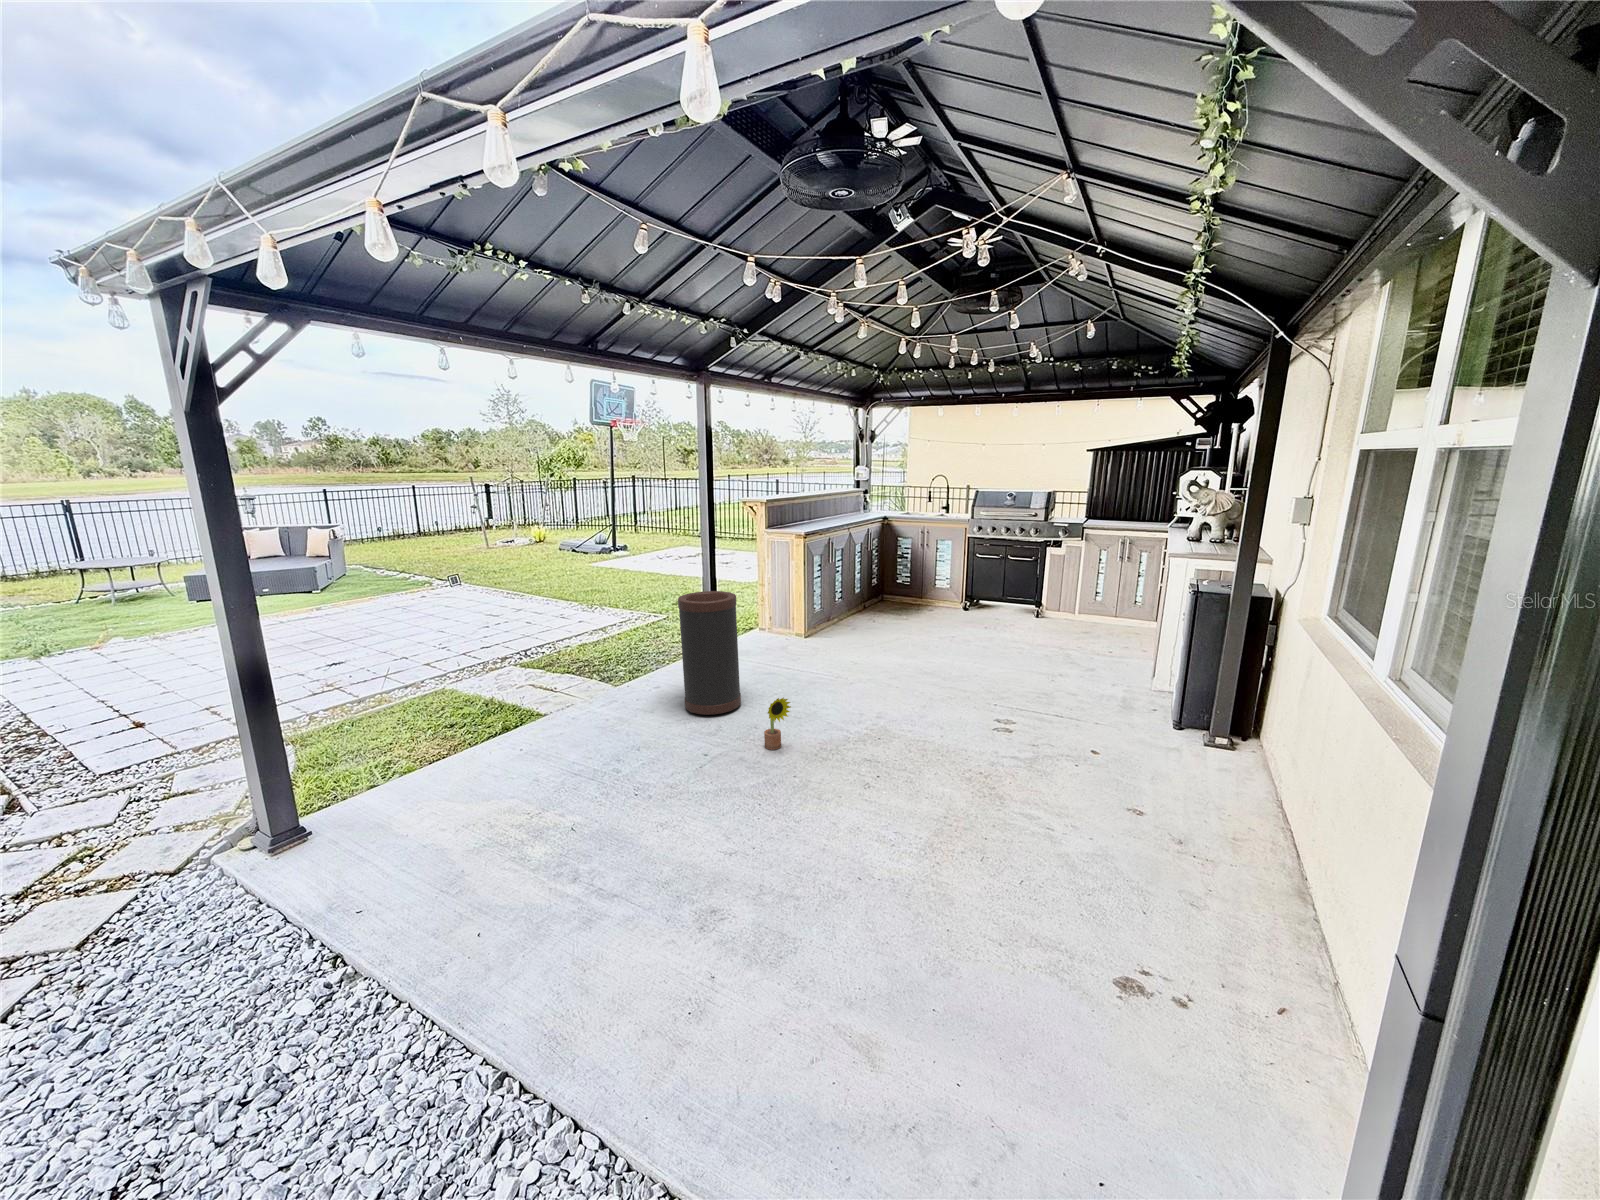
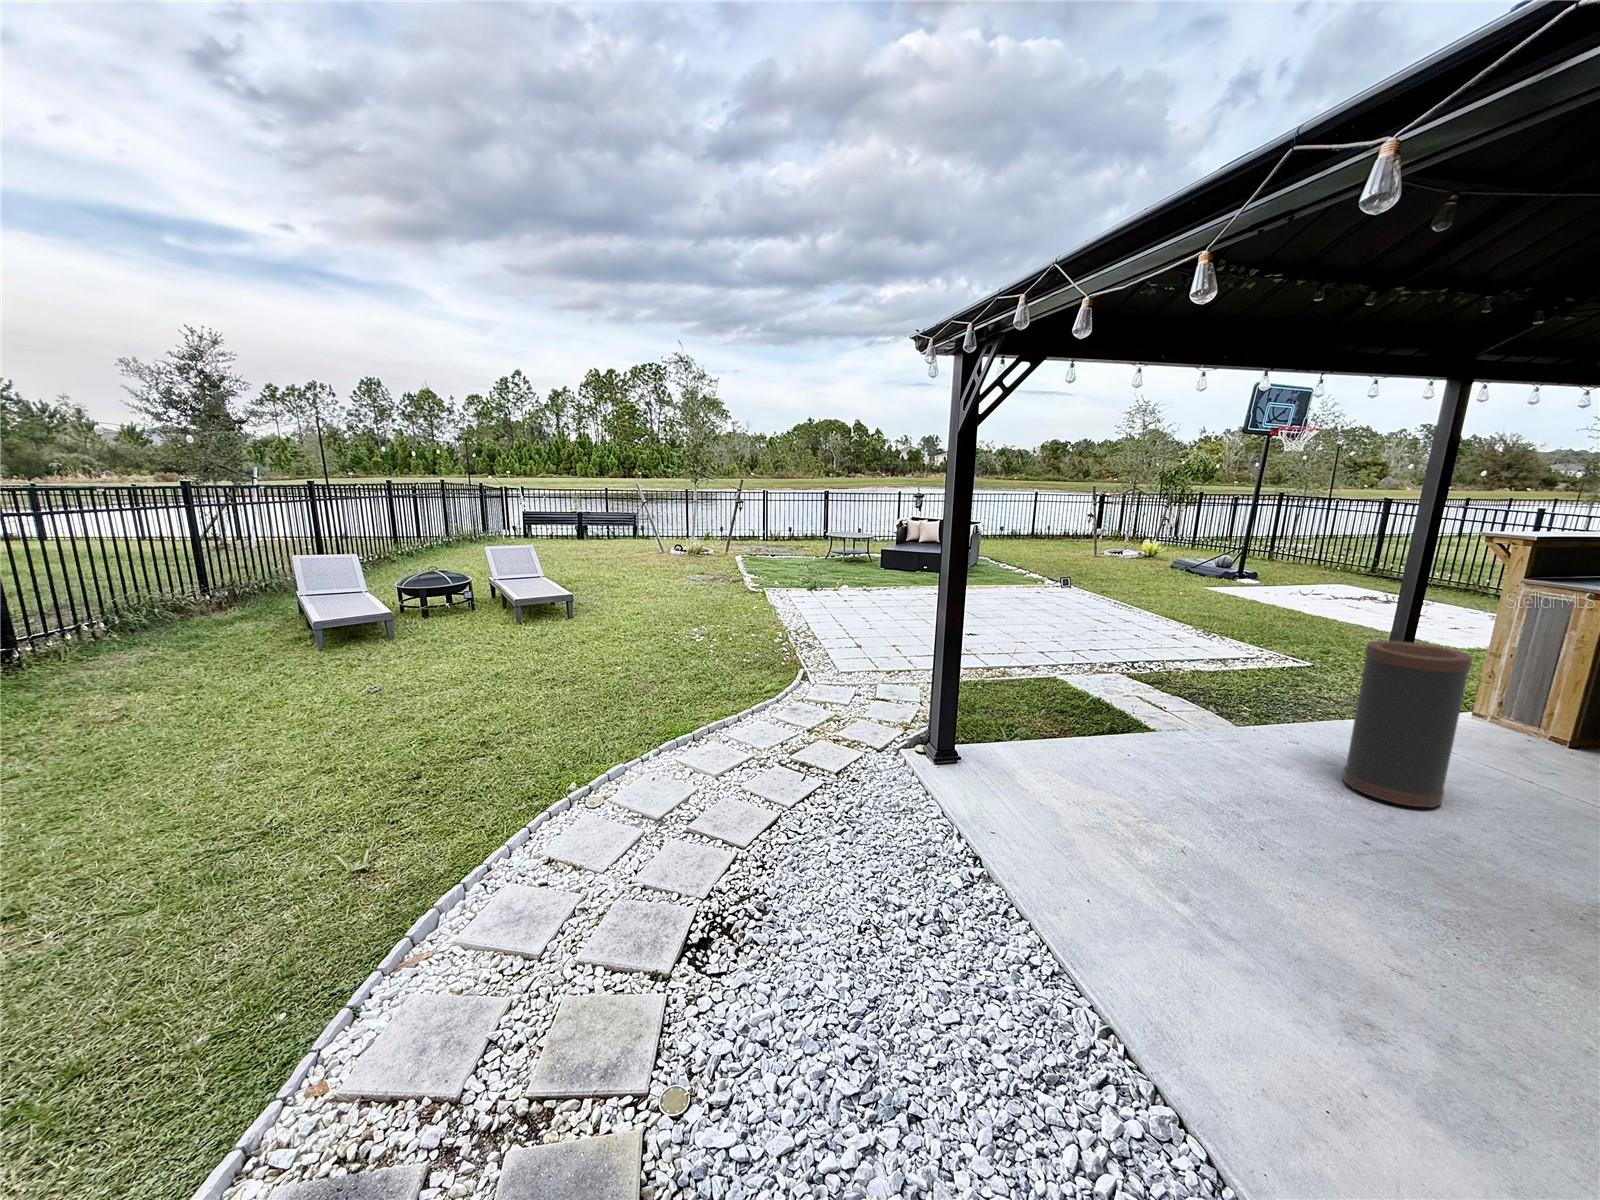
decorative plant: present [764,698,791,750] -> none [1486,816,1562,887]

